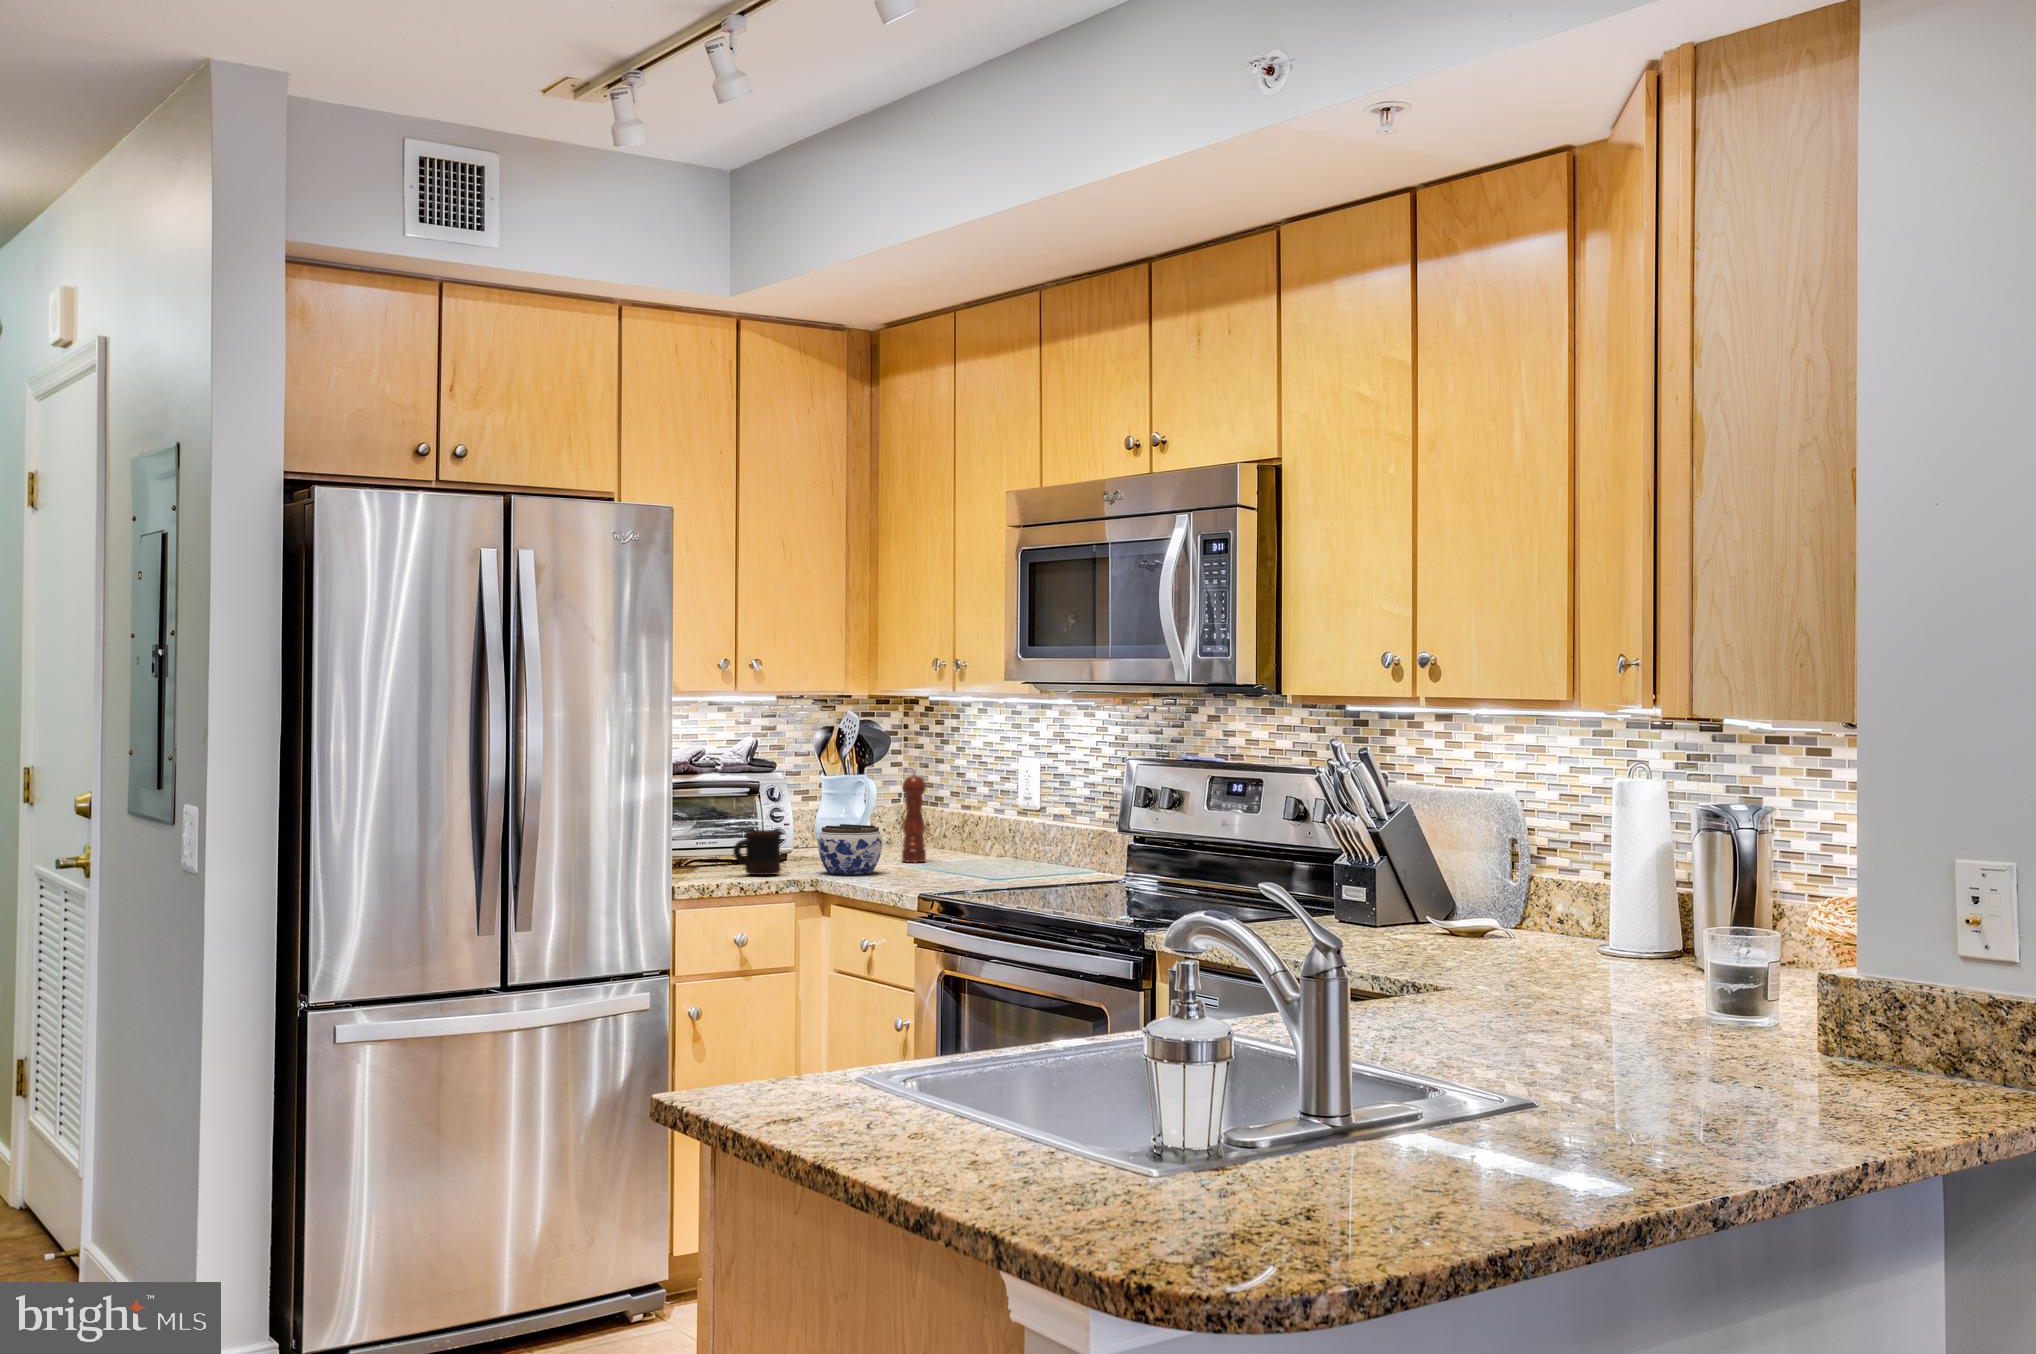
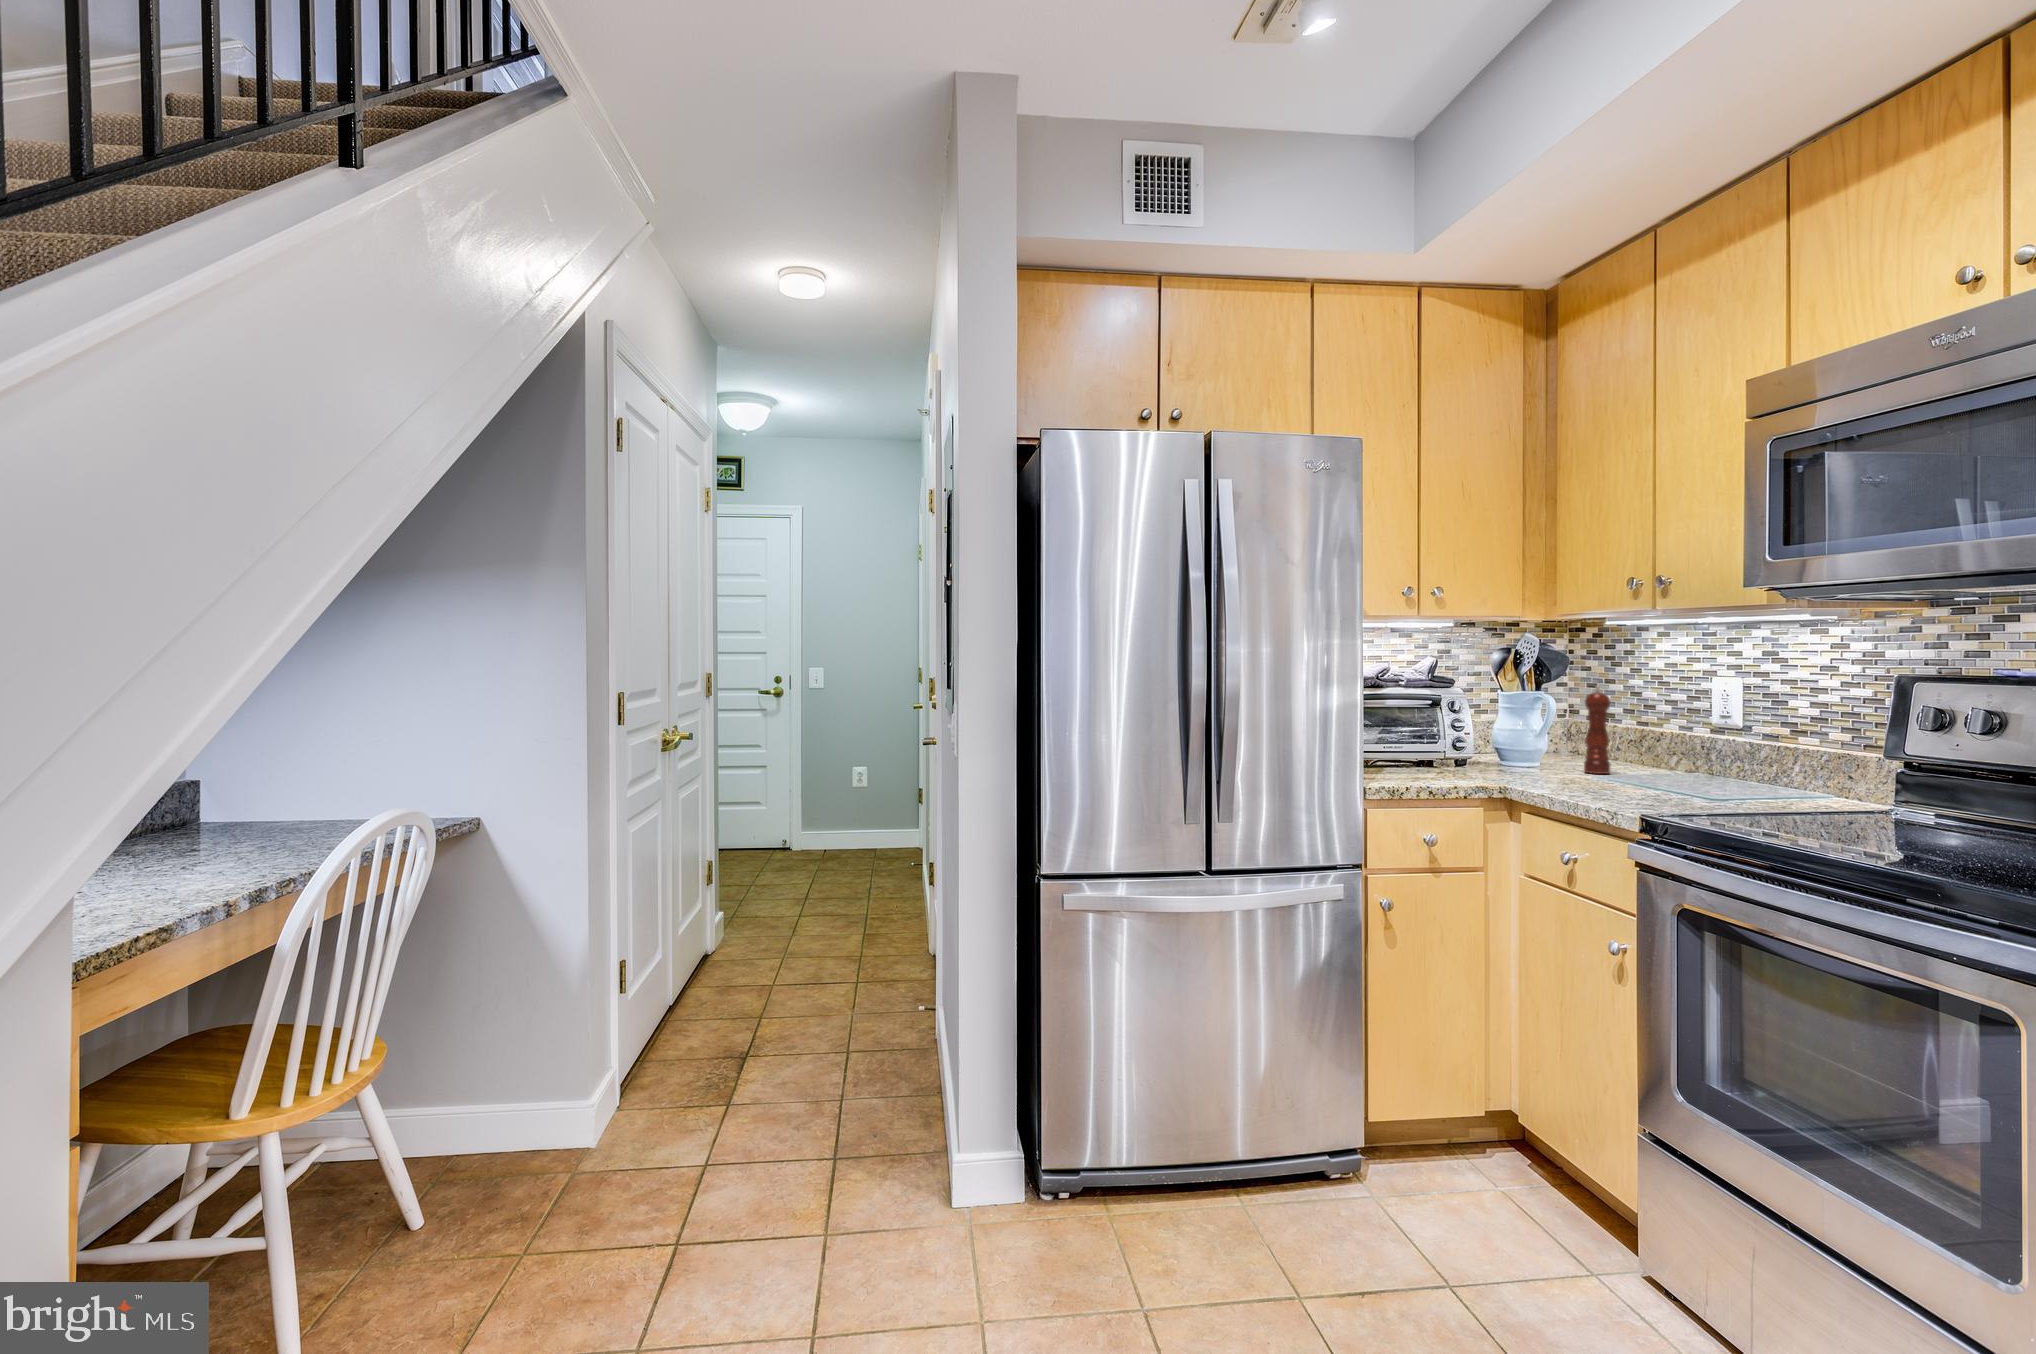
jar: present [818,824,882,875] -> none [1505,736,1574,785]
mug: present [733,830,781,875] -> none [1421,739,1468,781]

